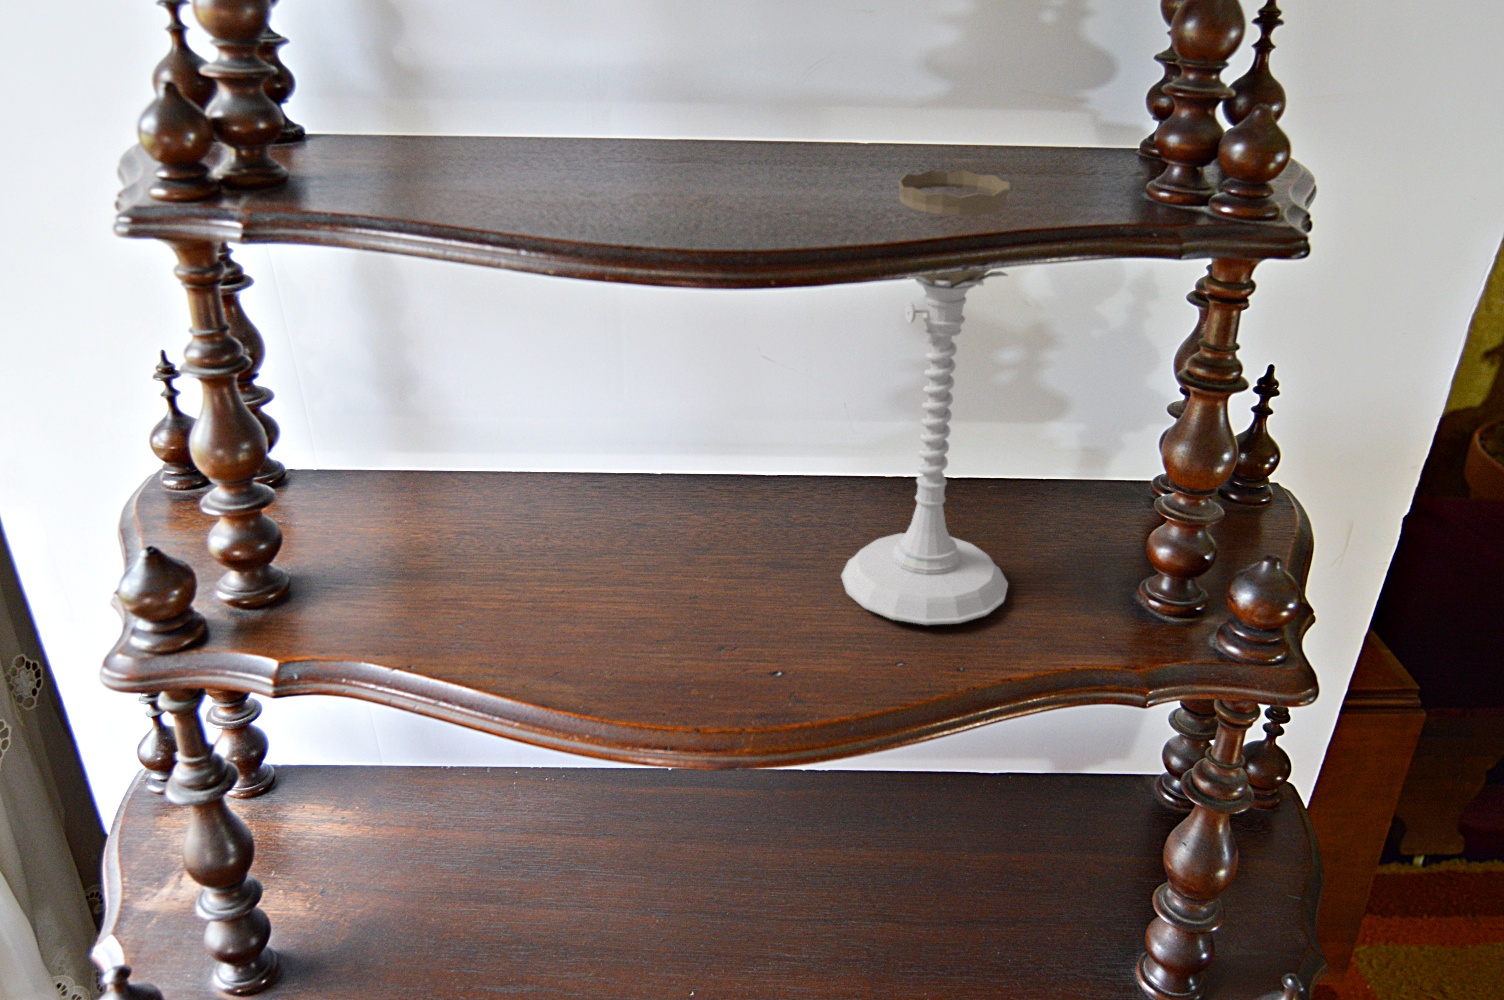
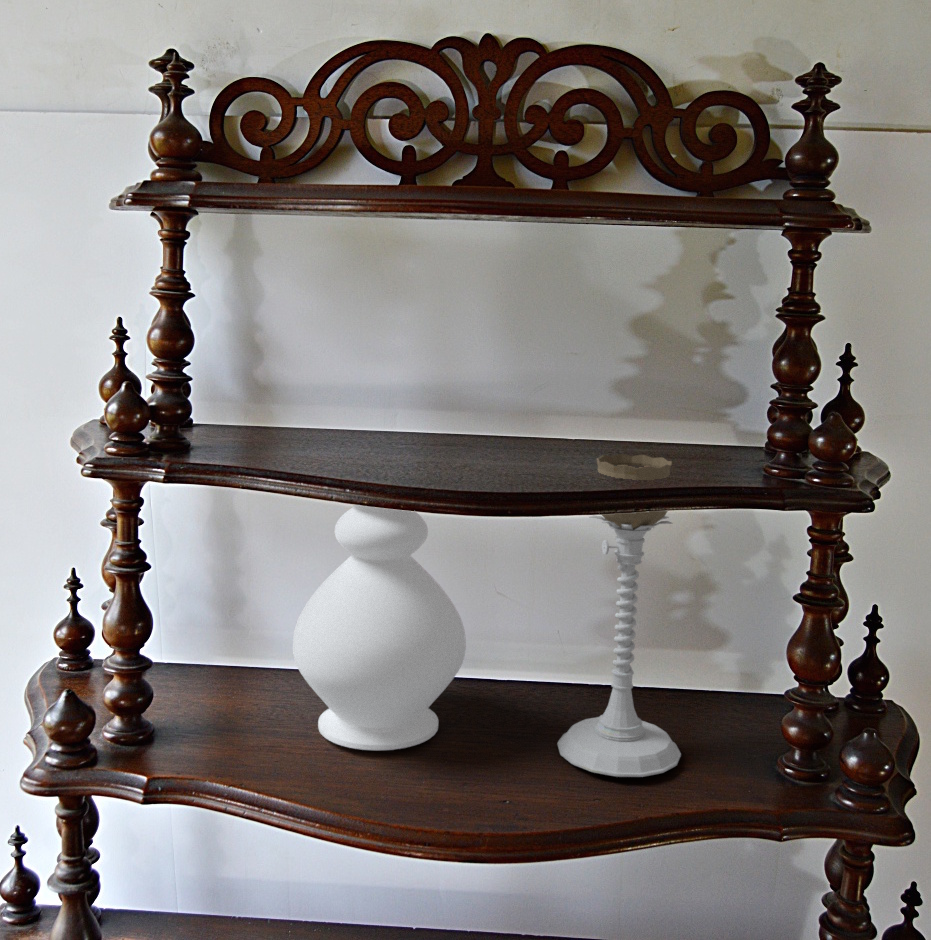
decorative vase: none [468,225,711,601] -> present [293,505,466,750]

